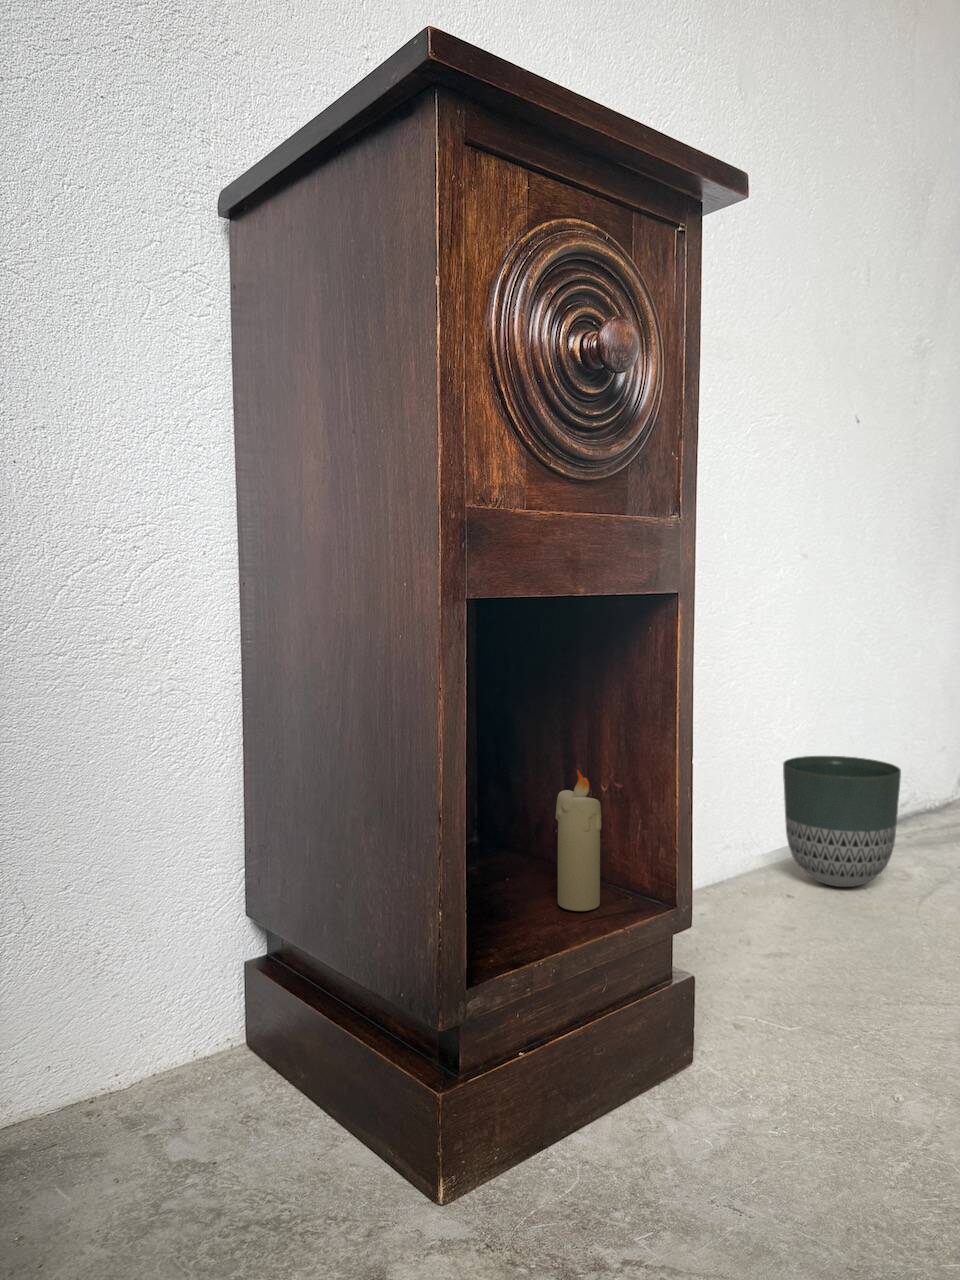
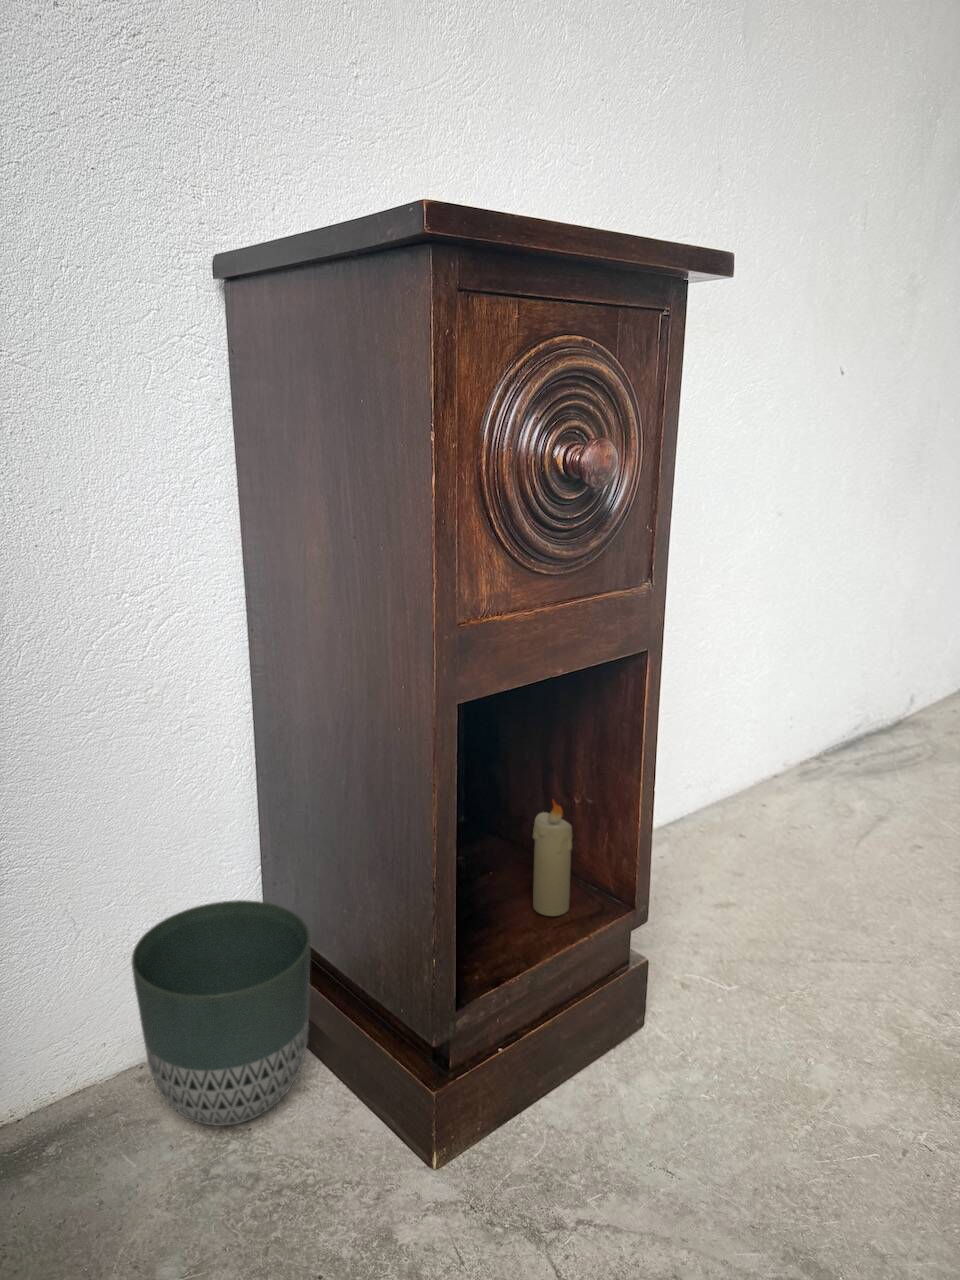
planter: present [783,756,901,887] -> present [131,900,310,1126]

